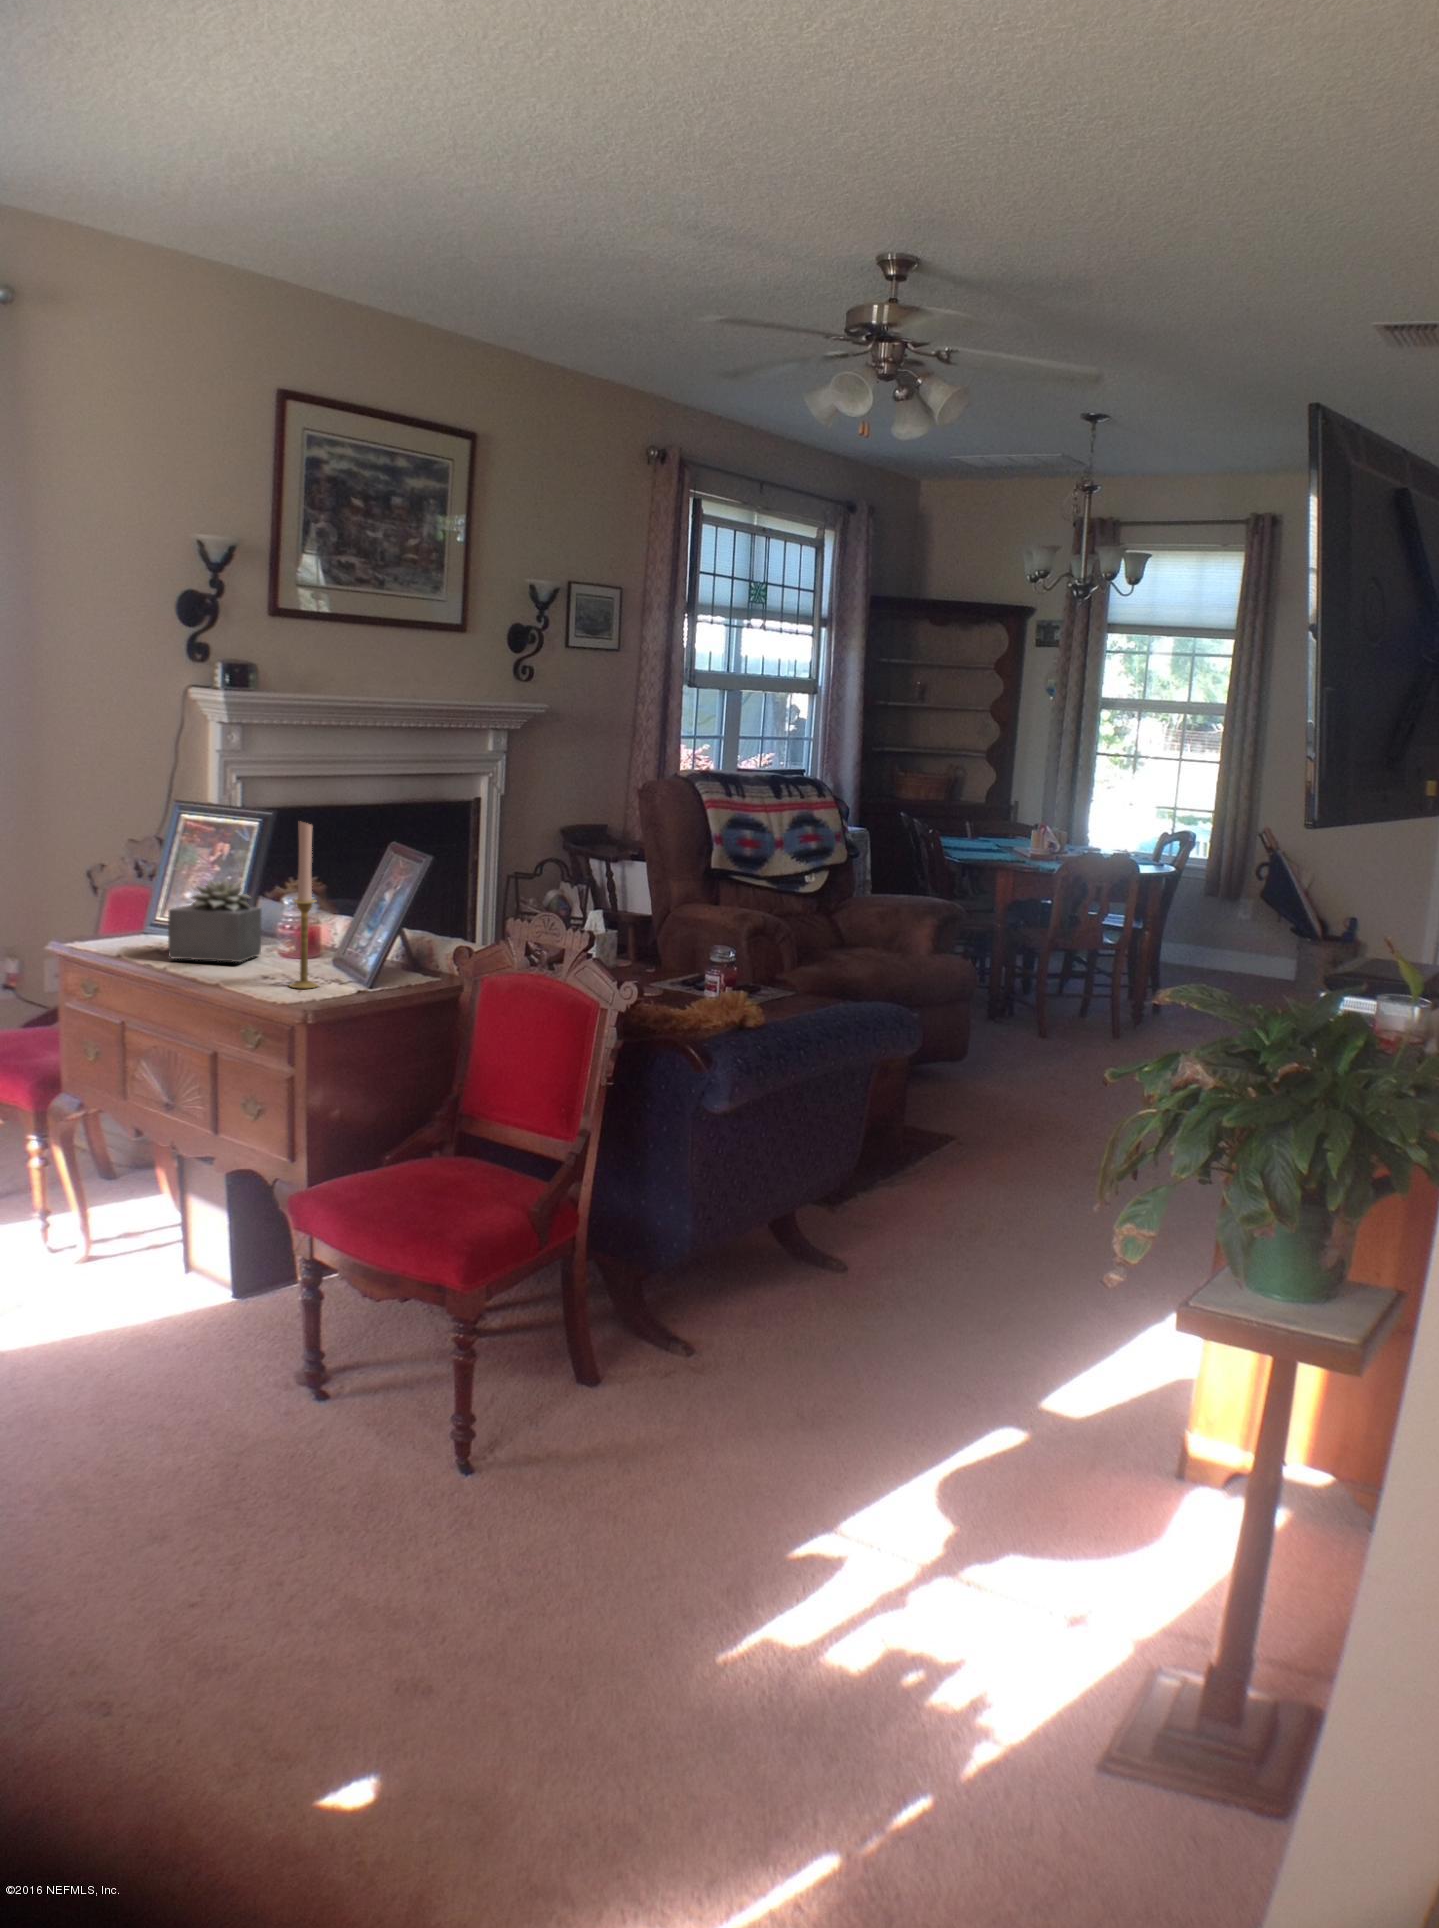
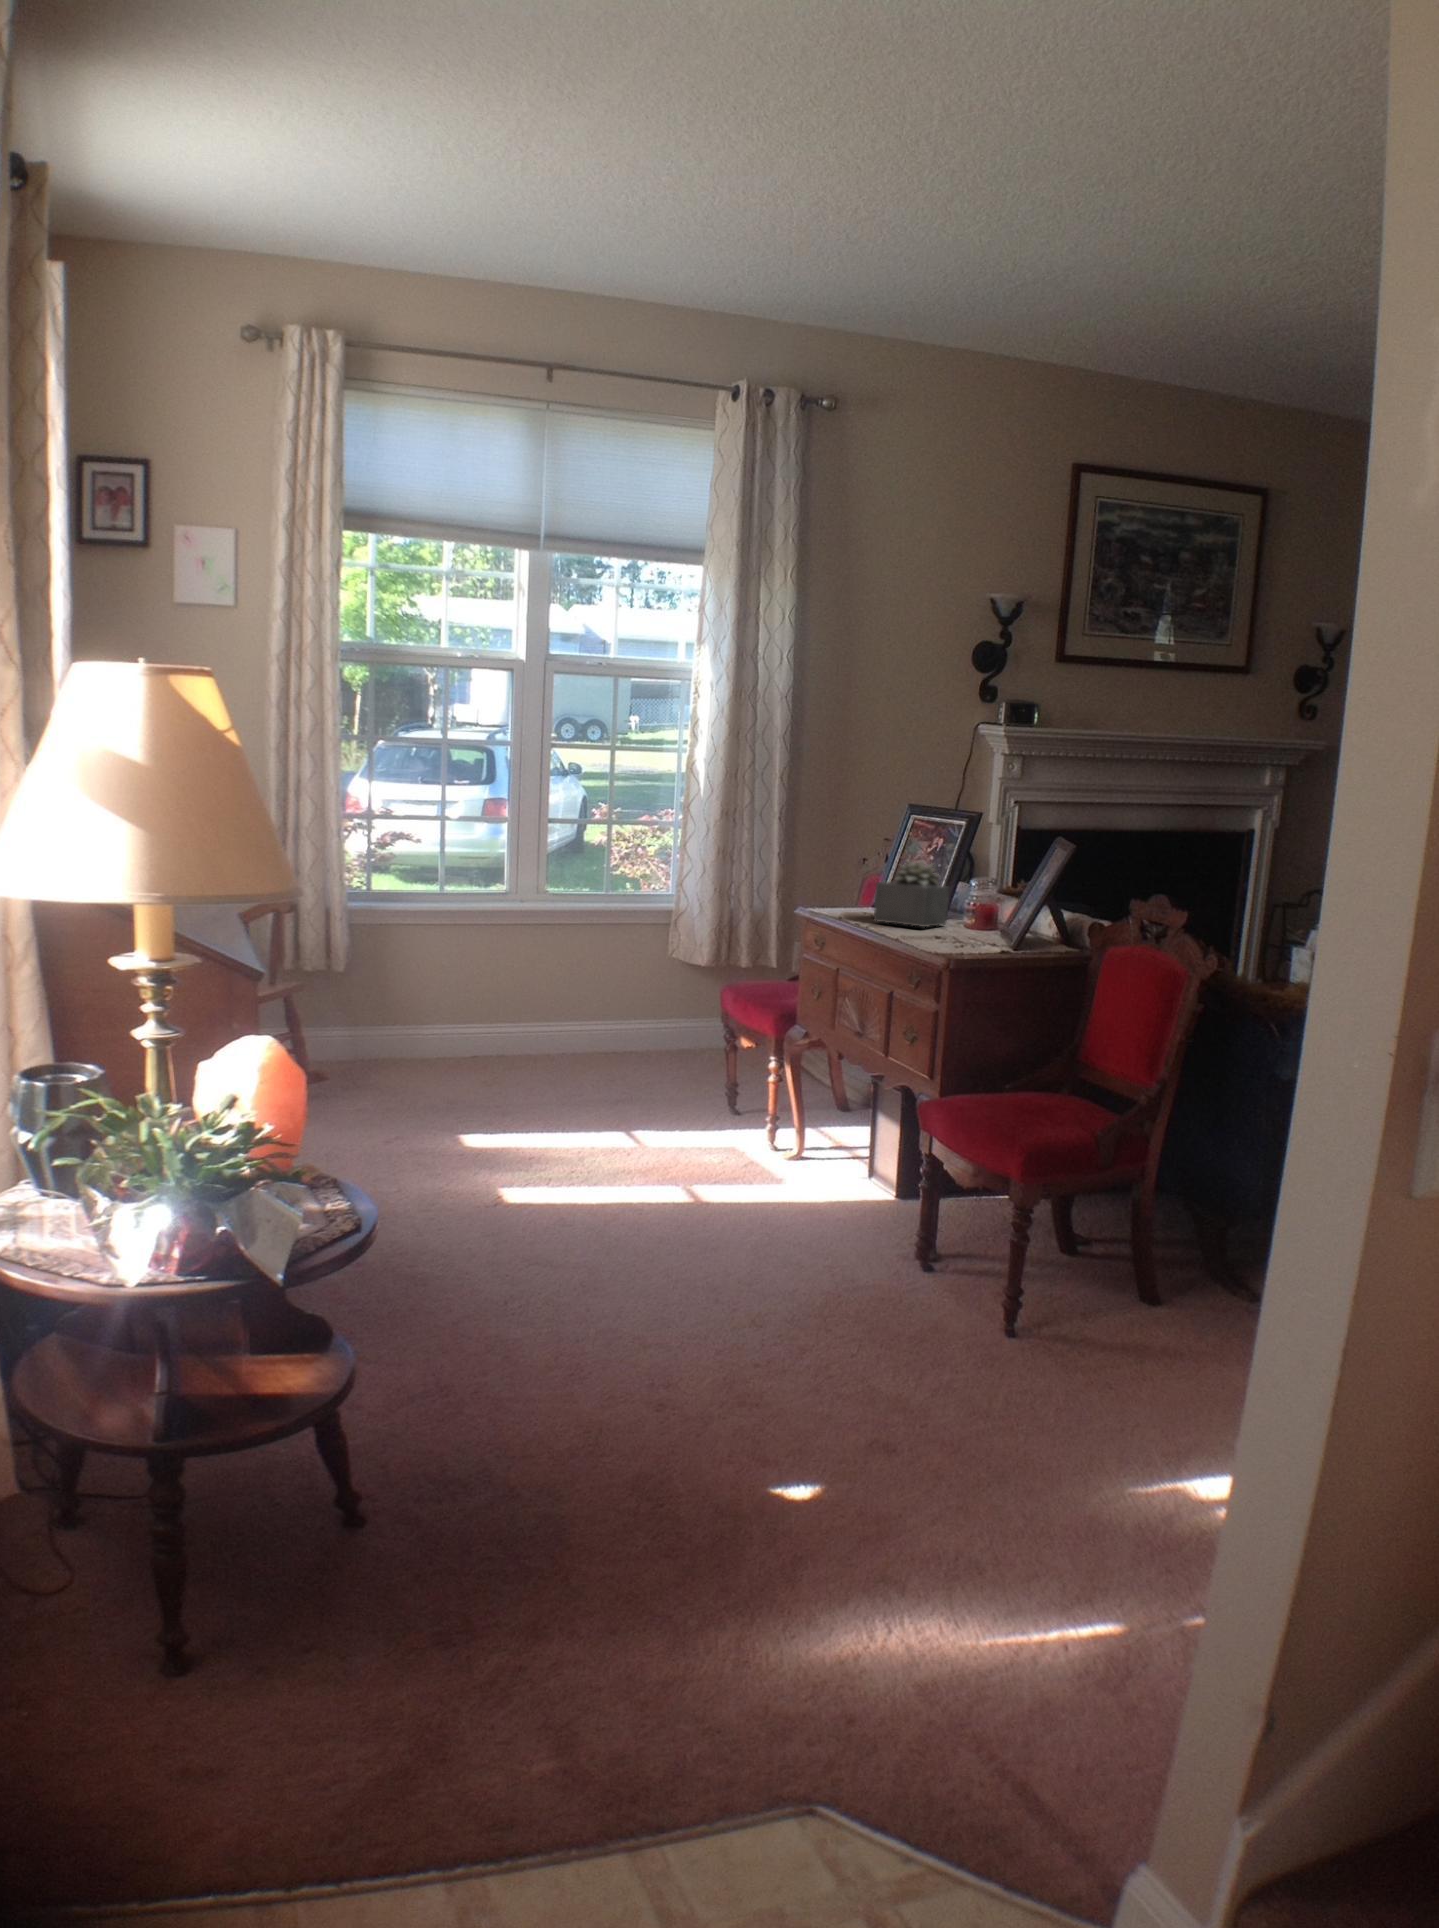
candlestick: present [290,821,318,988] -> none [948,808,975,947]

